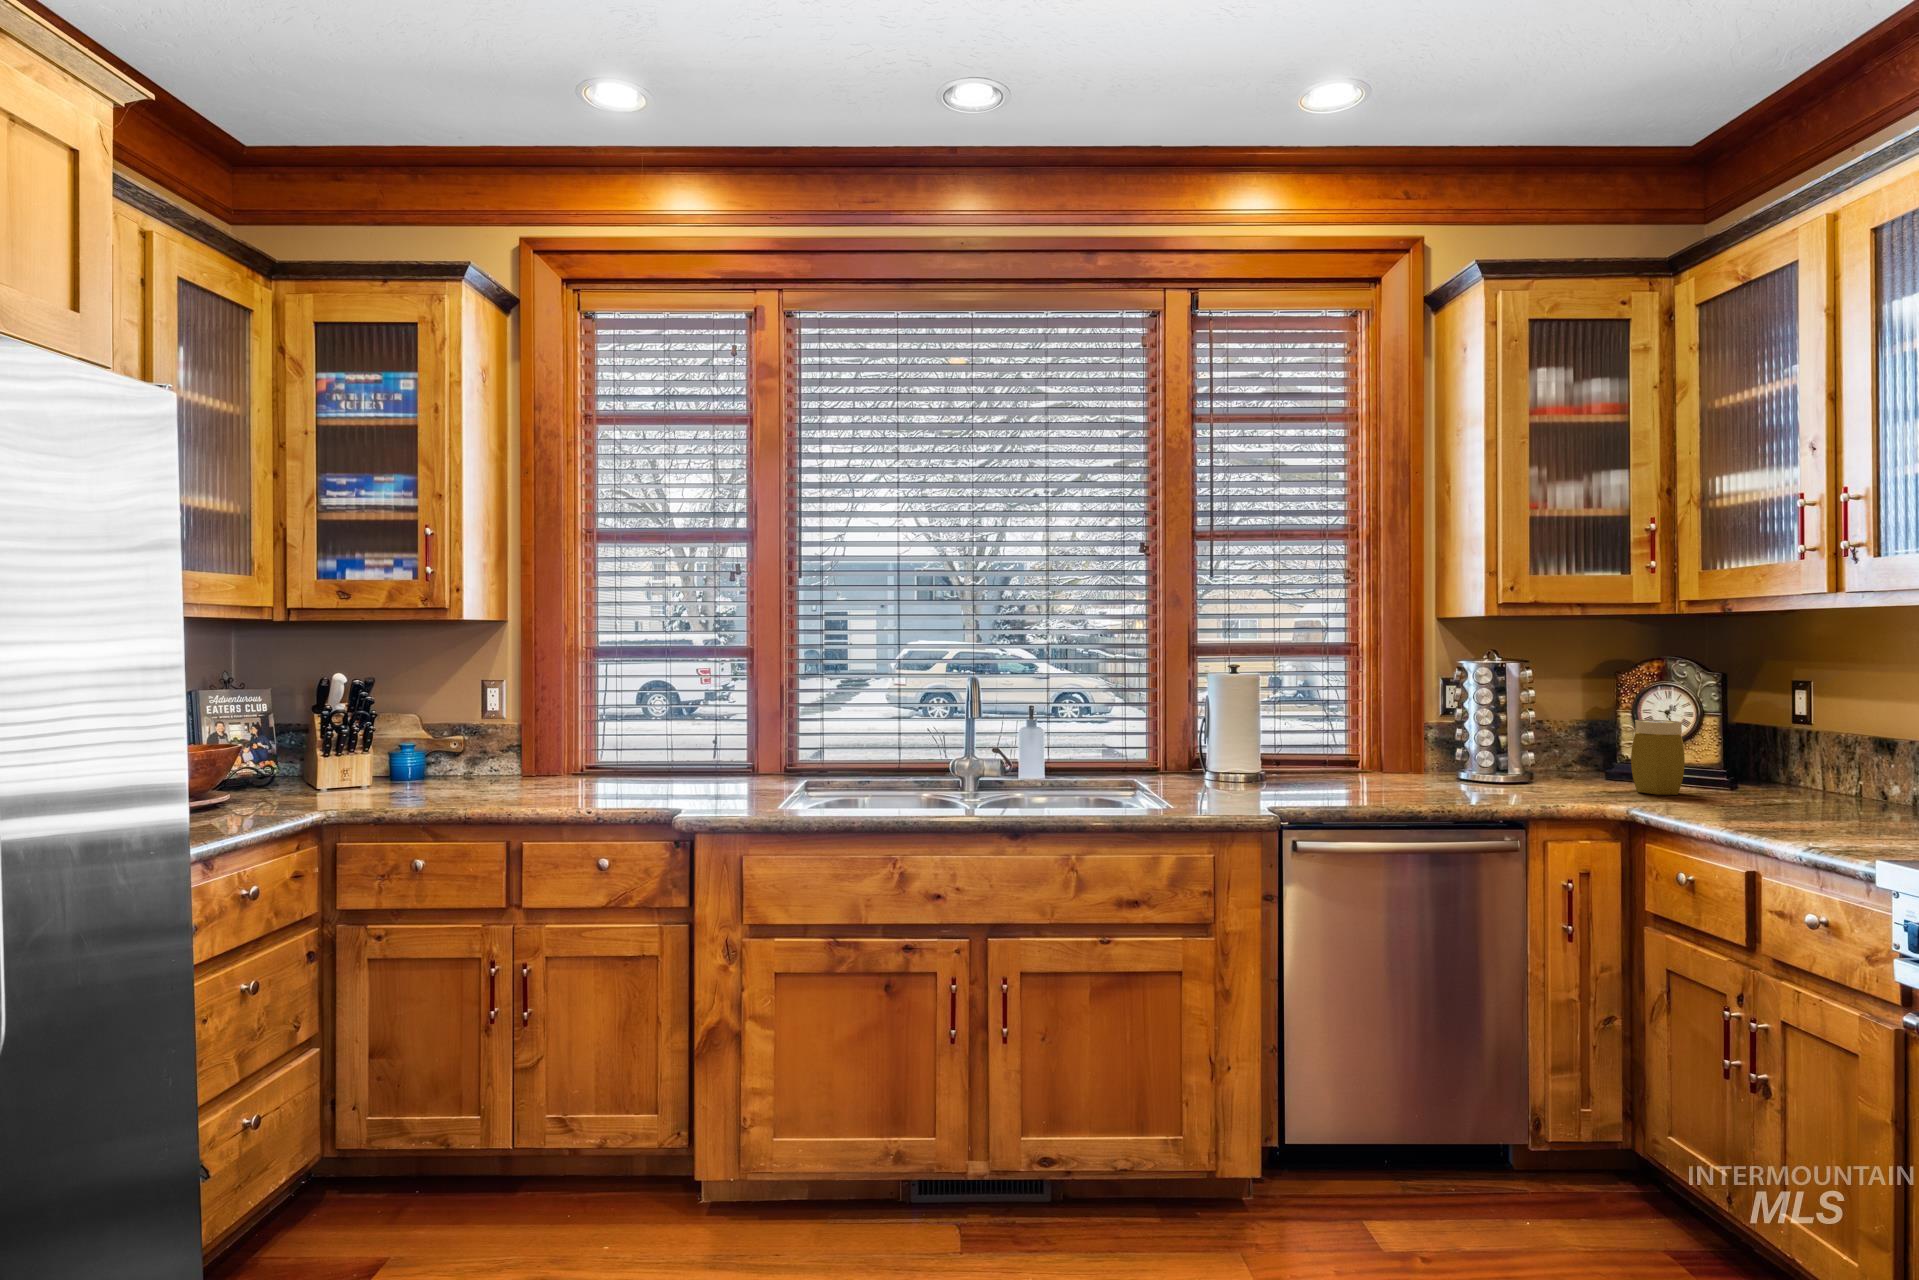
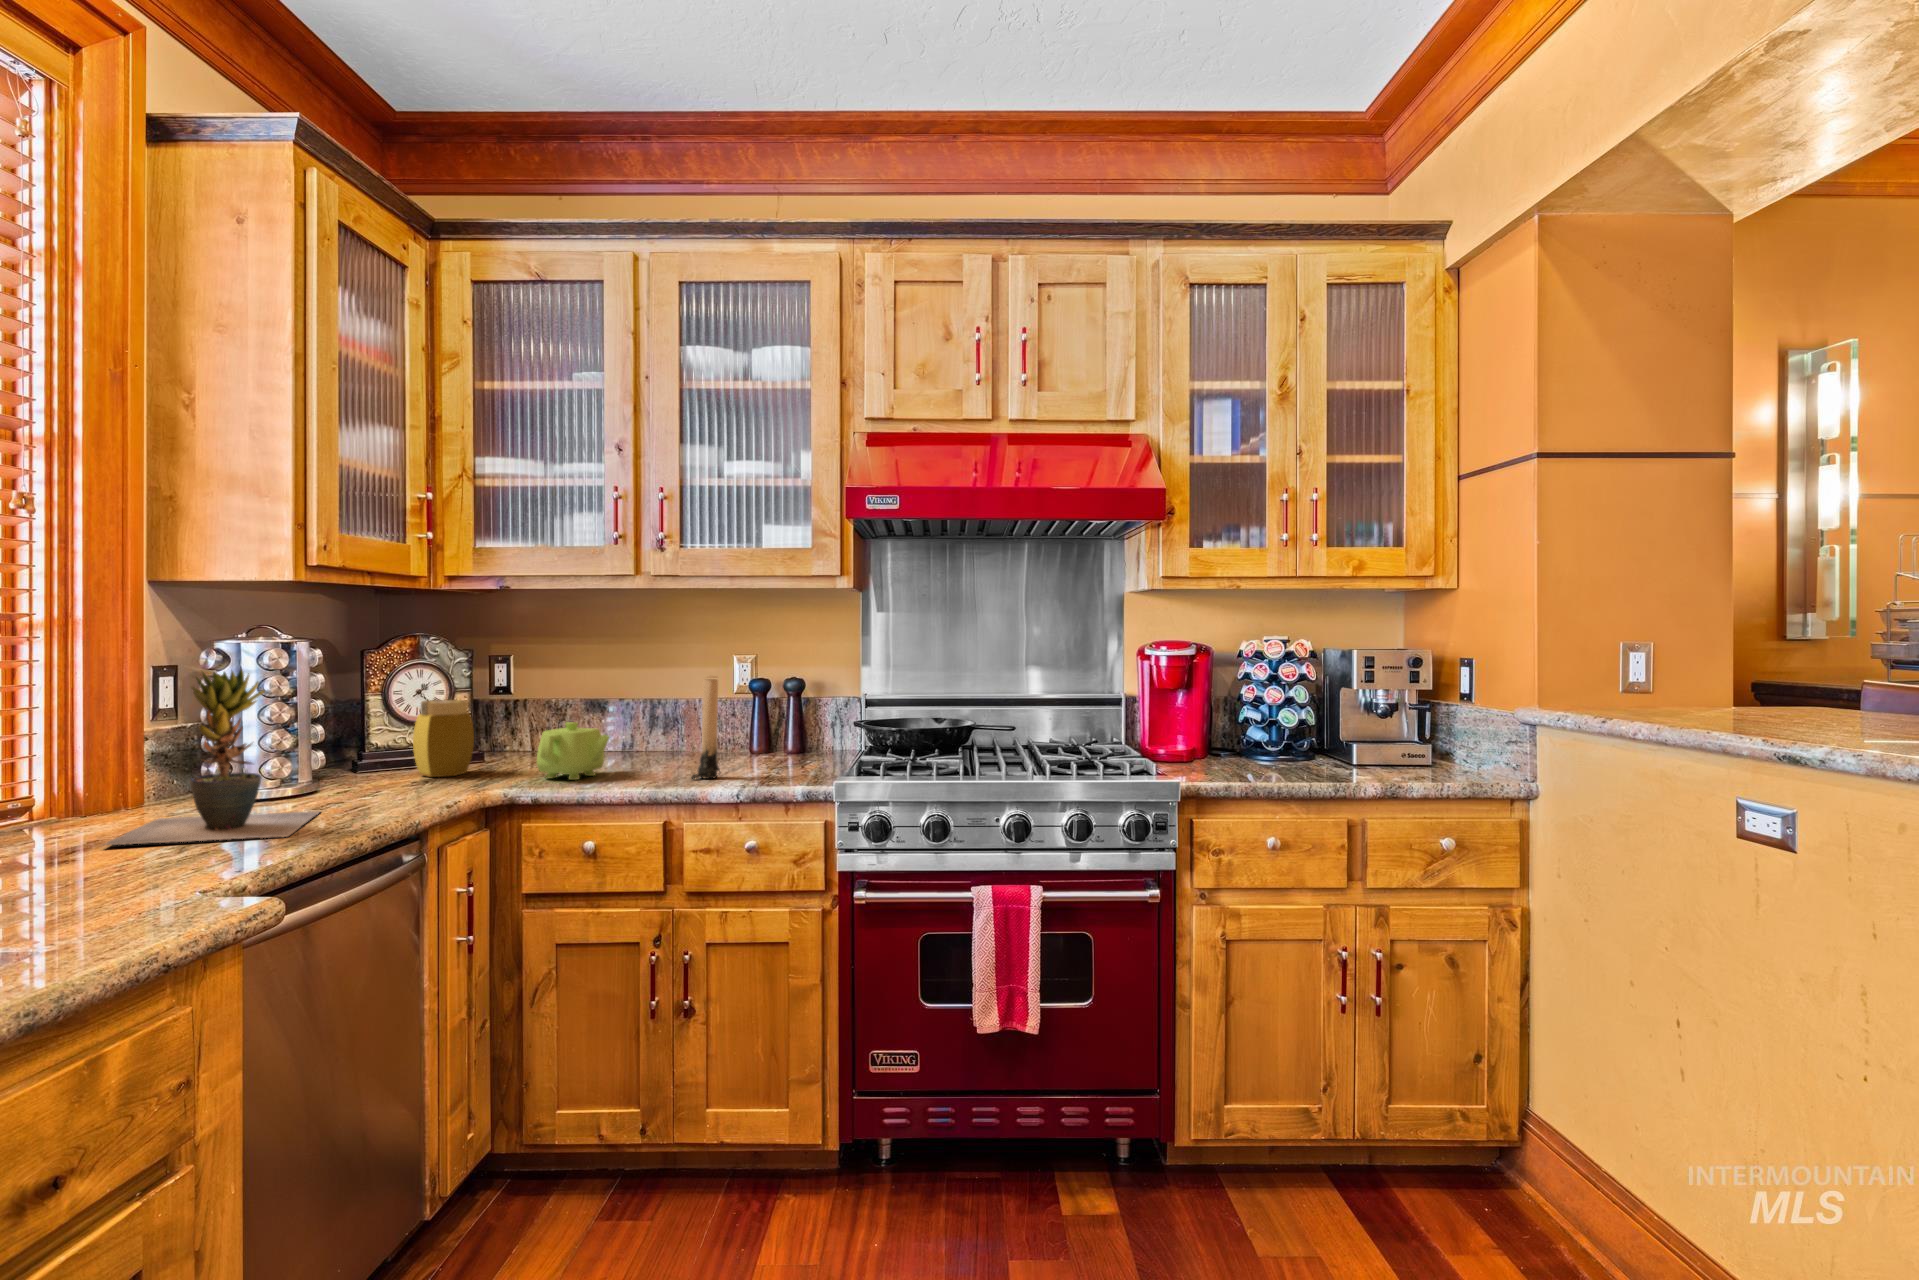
potted plant: none [1331,679,1478,800] -> present [102,669,319,845]
candle: none [1828,708,1874,838] -> present [691,676,720,779]
teapot: none [1687,752,1791,814] -> present [537,722,610,780]

